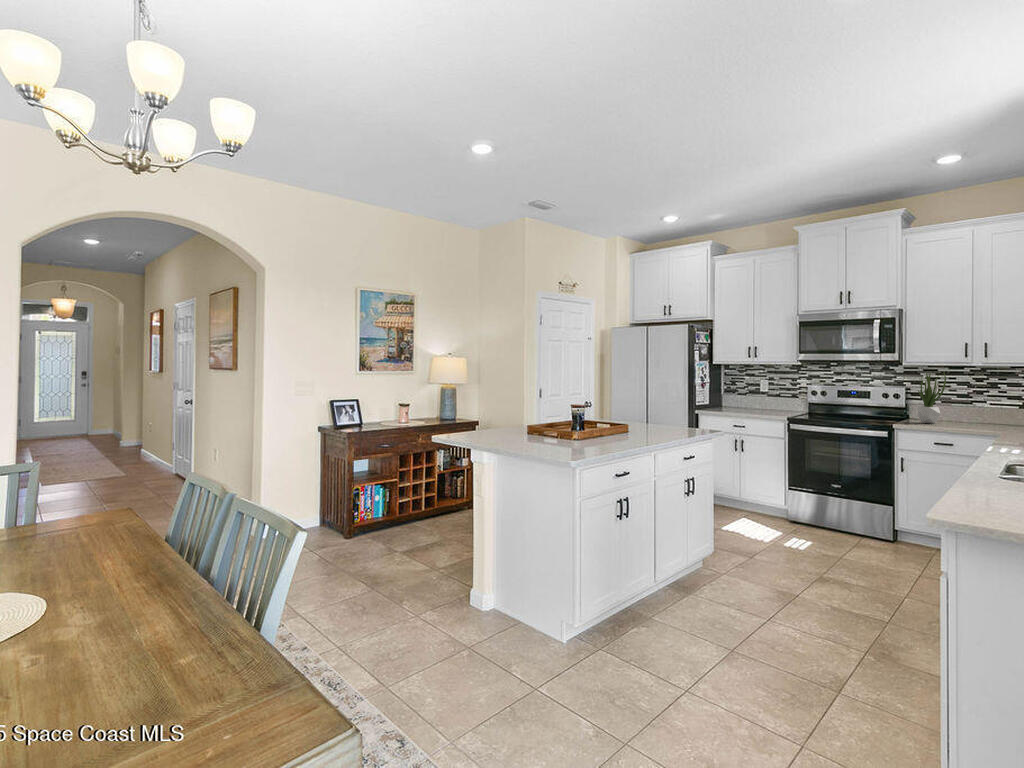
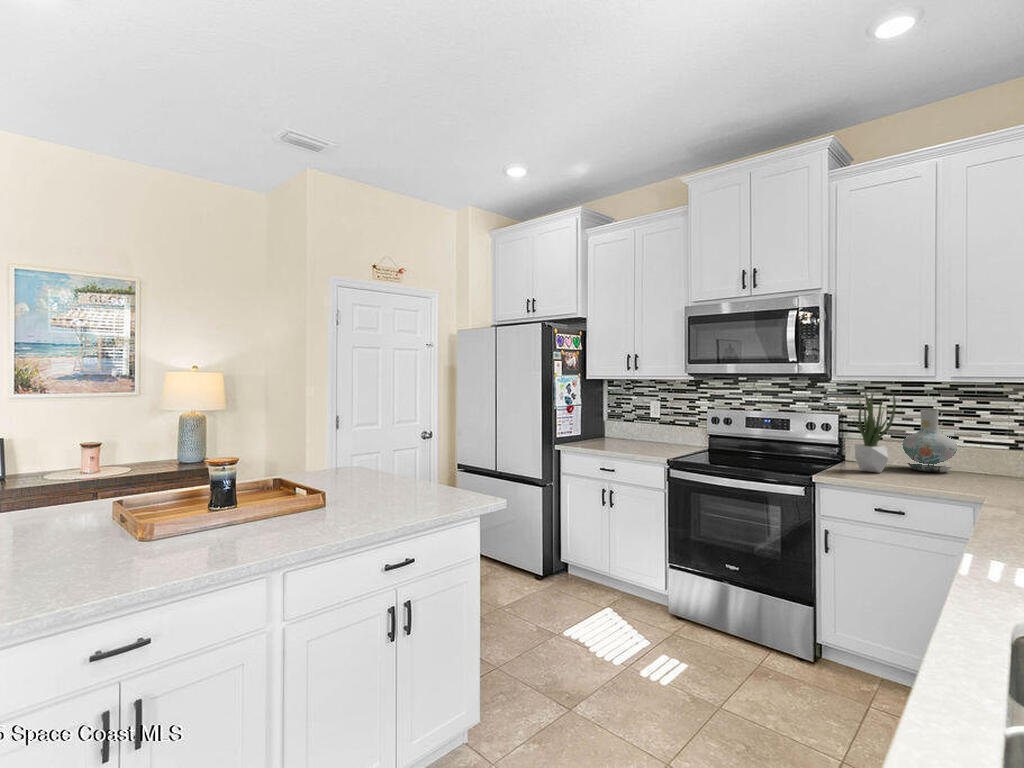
vase: none [947,384,988,424] -> present [902,410,957,472]

